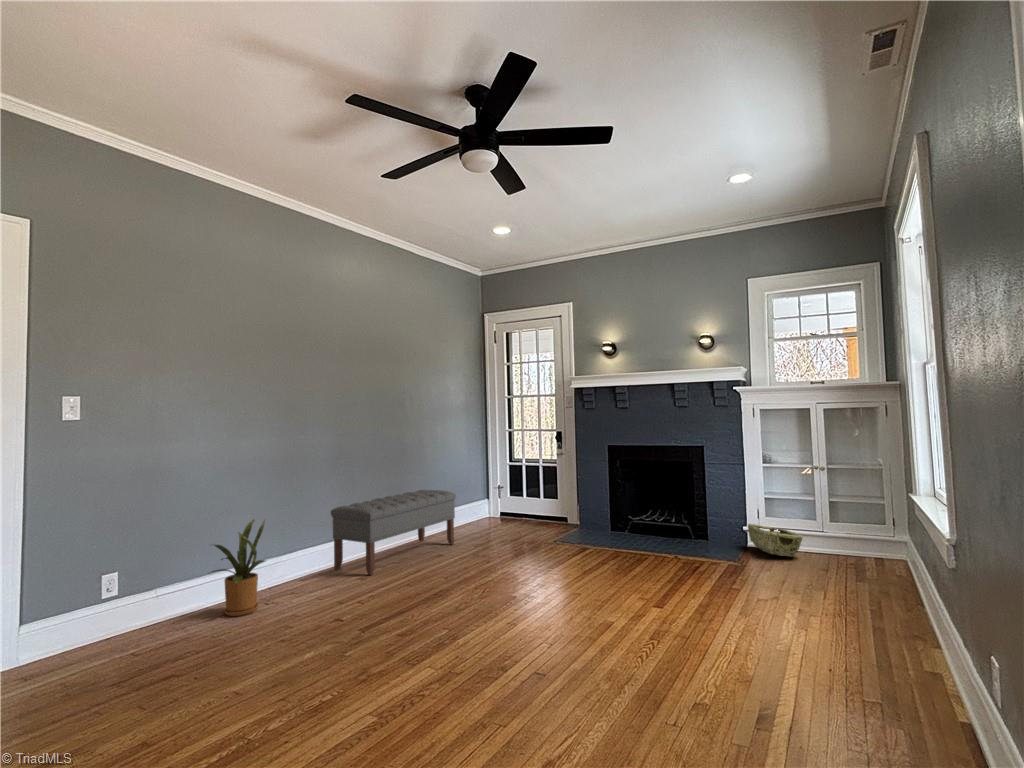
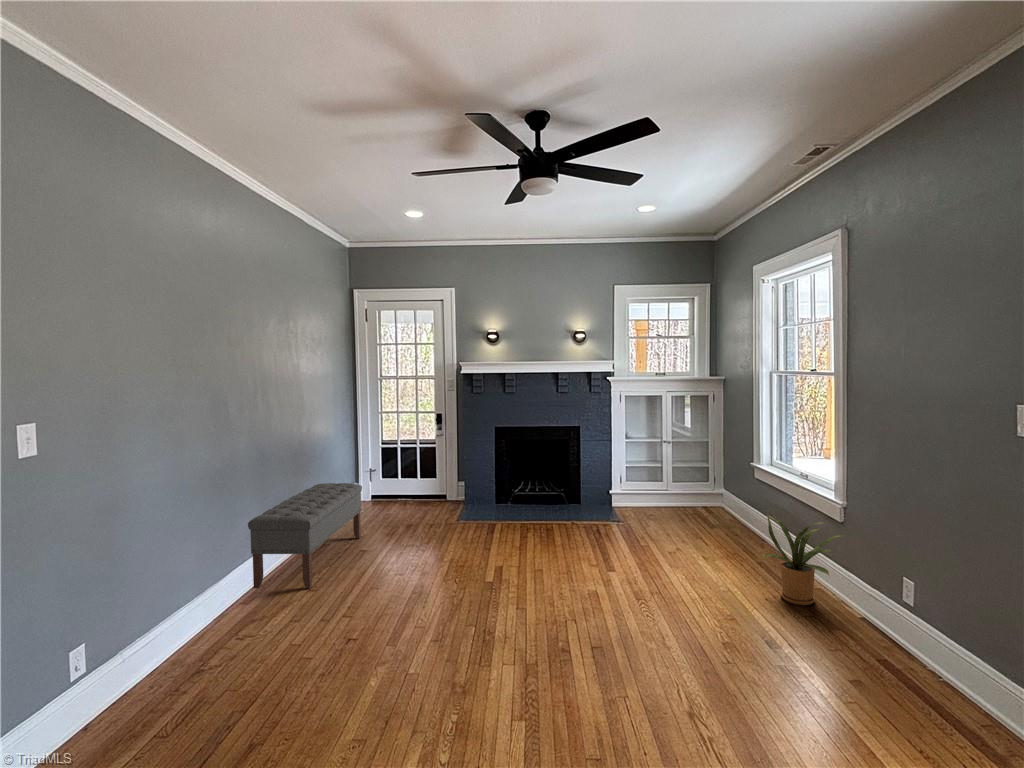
house plant: present [211,520,266,616] -> present [763,516,843,605]
woven basket: present [748,524,803,557] -> none [616,489,662,513]

